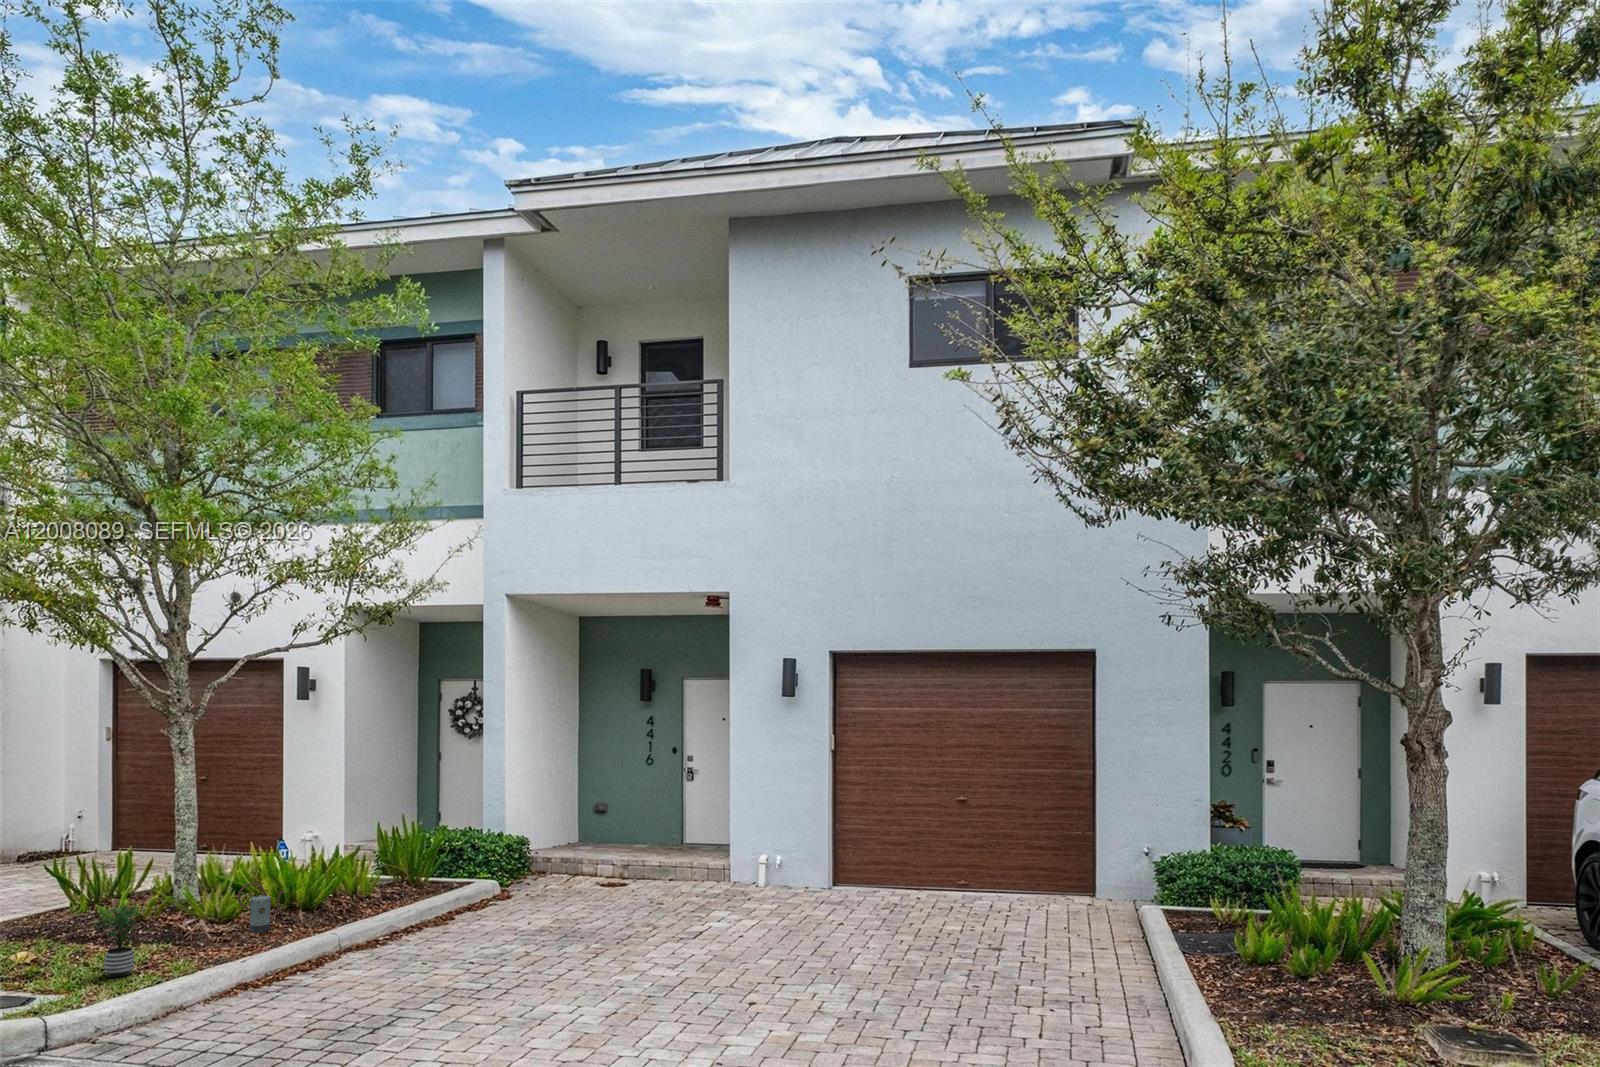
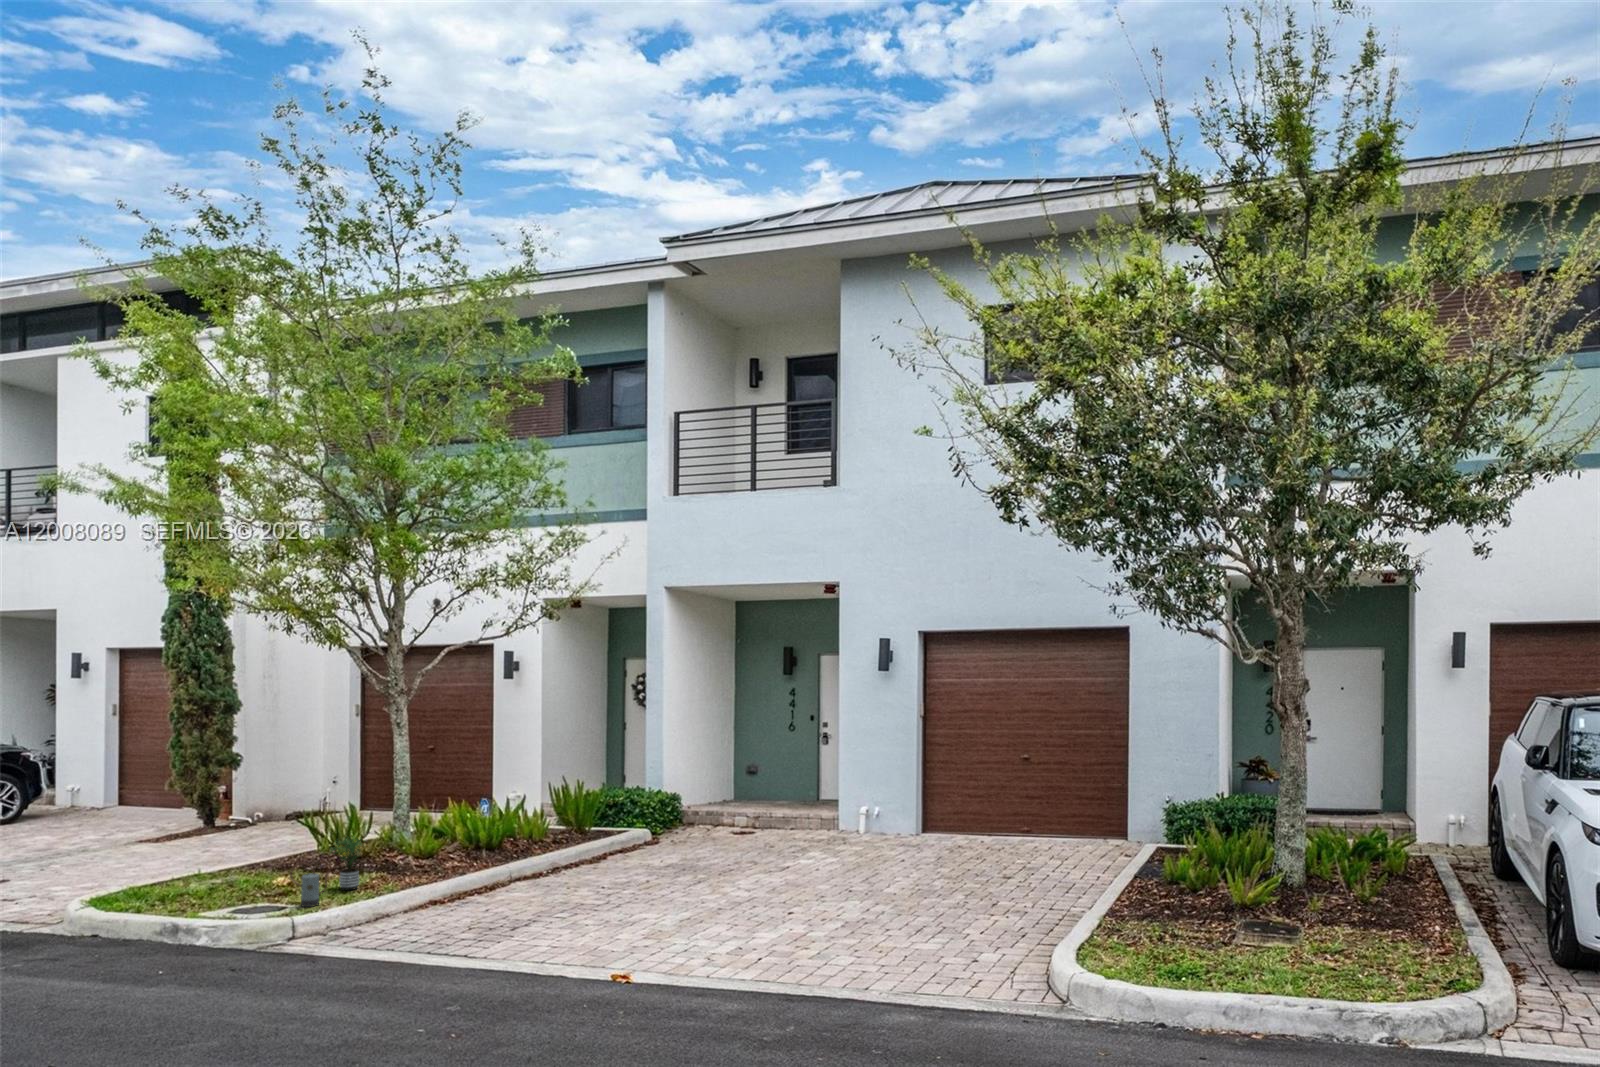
watering can: present [238,883,284,933] -> present [290,862,330,907]

